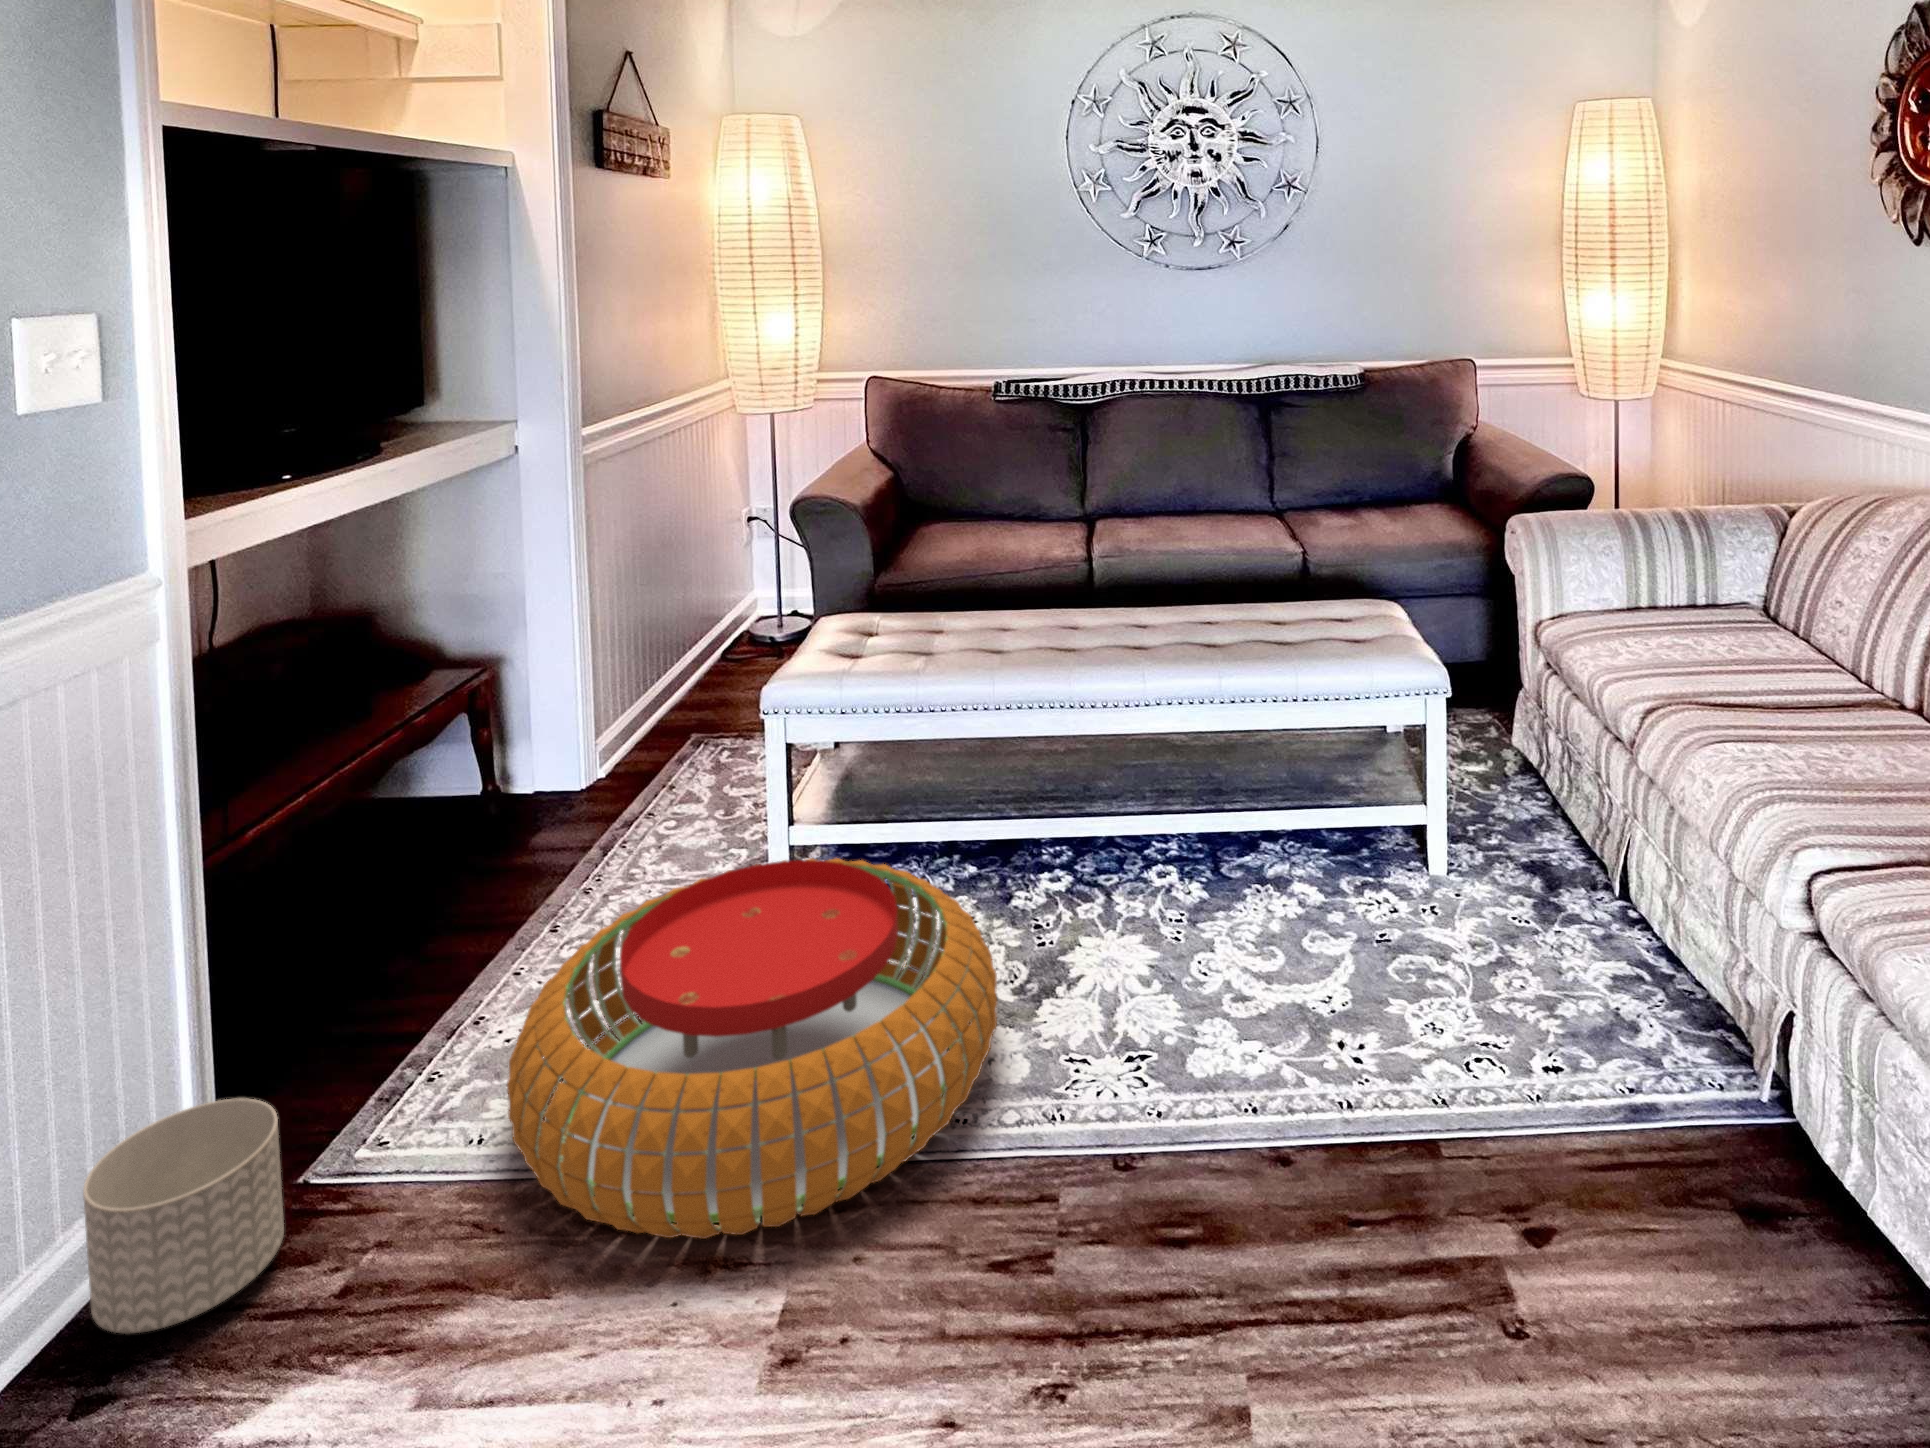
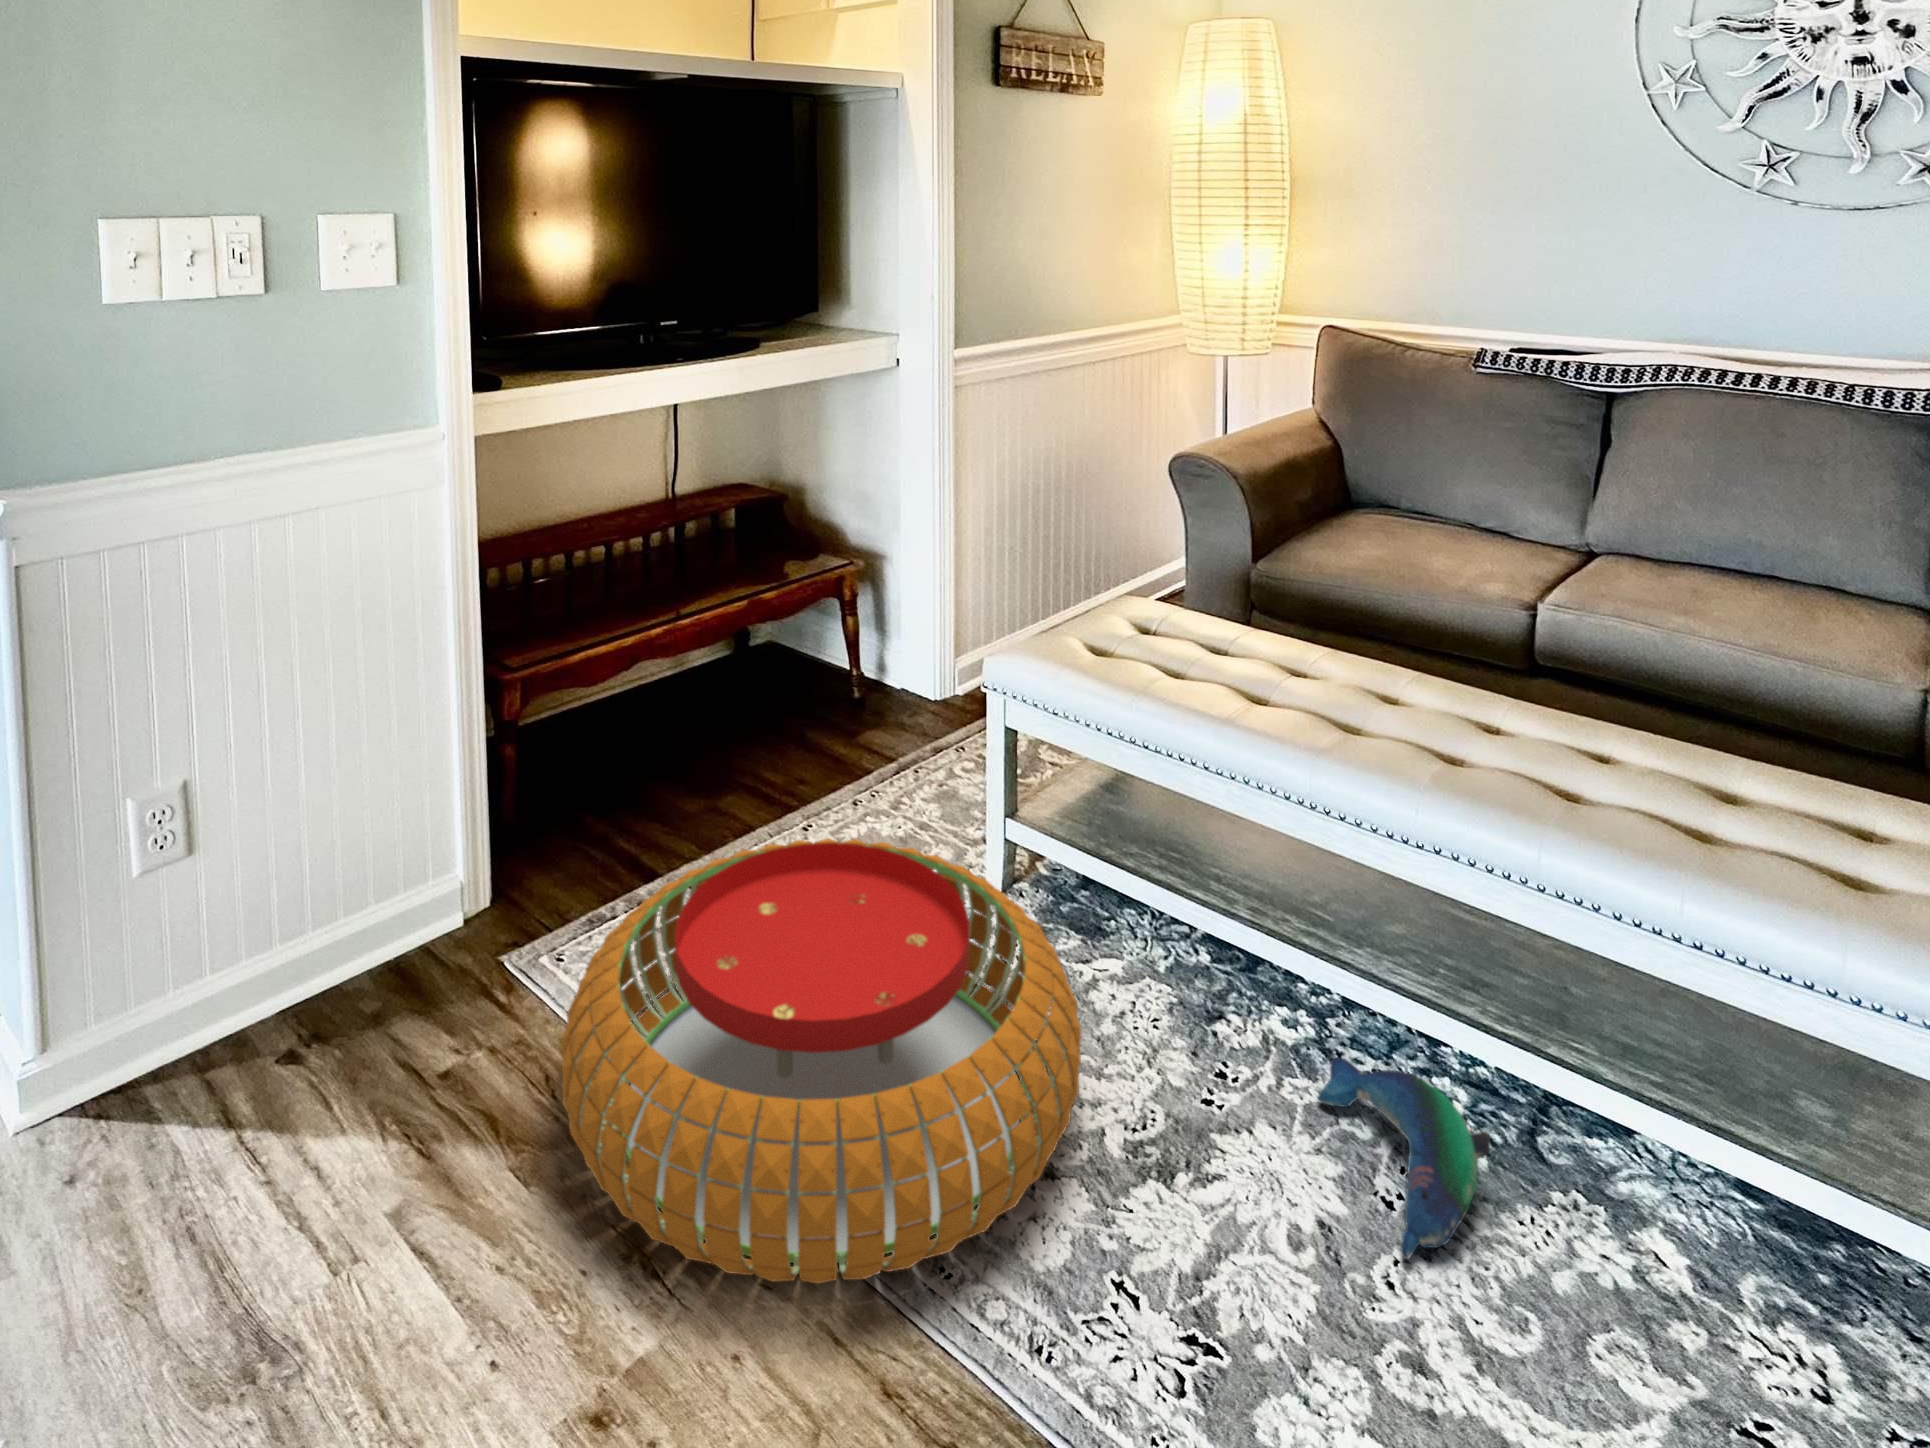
plush toy: none [1100,859,1221,958] -> present [1318,1058,1490,1259]
planter: present [83,1098,284,1334] -> none [316,860,454,1030]

